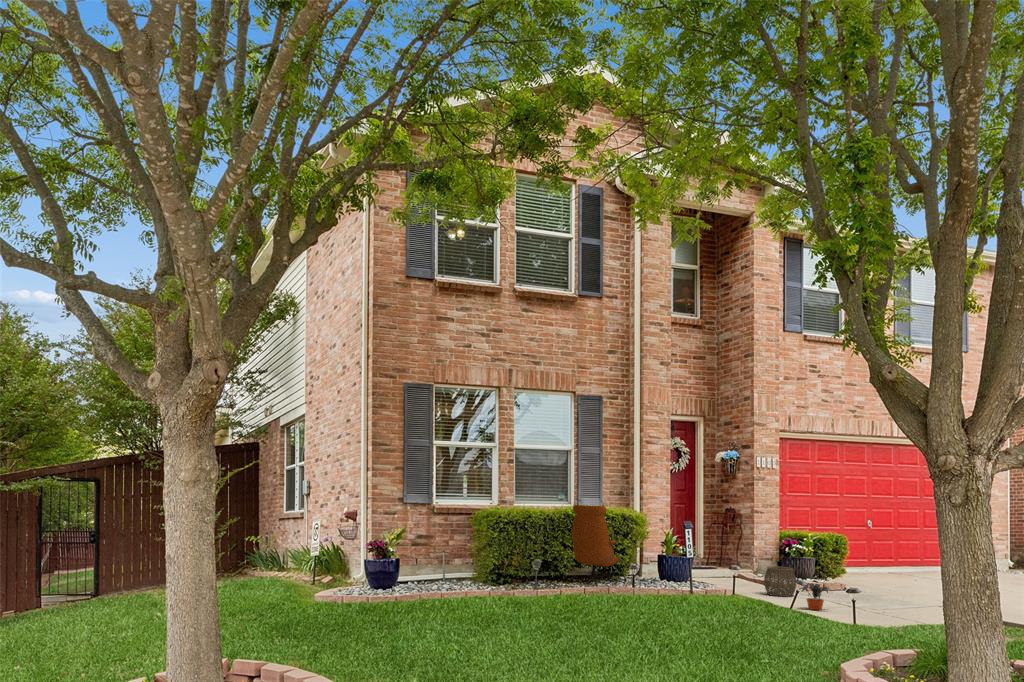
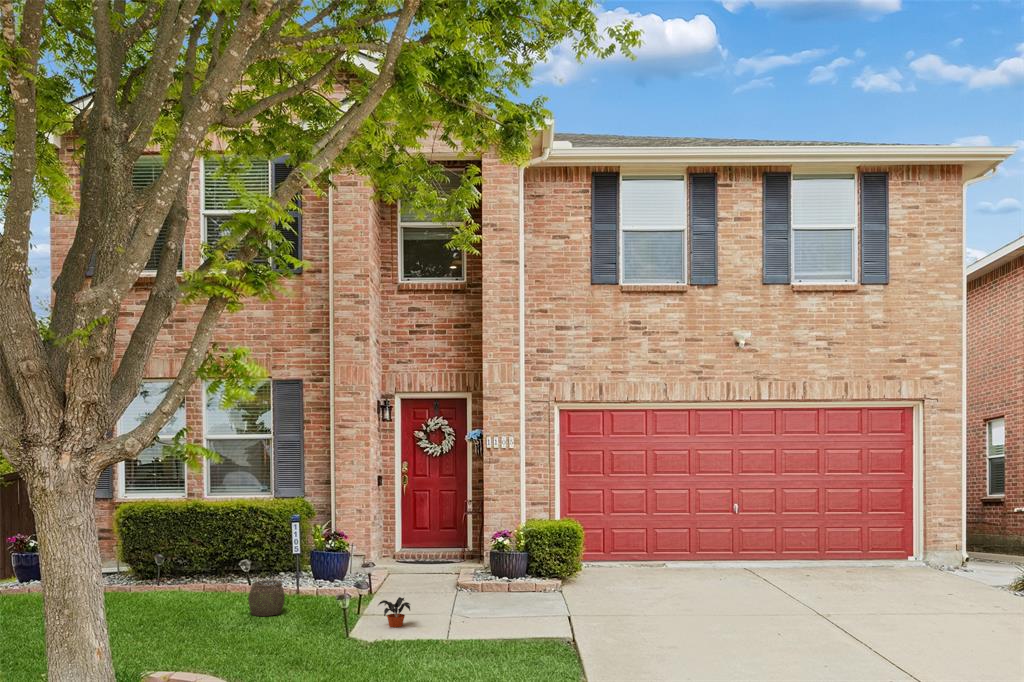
lounge chair: present [571,505,619,584] -> none [136,505,233,587]
potted plant: present [800,583,829,610] -> present [378,597,410,627]

